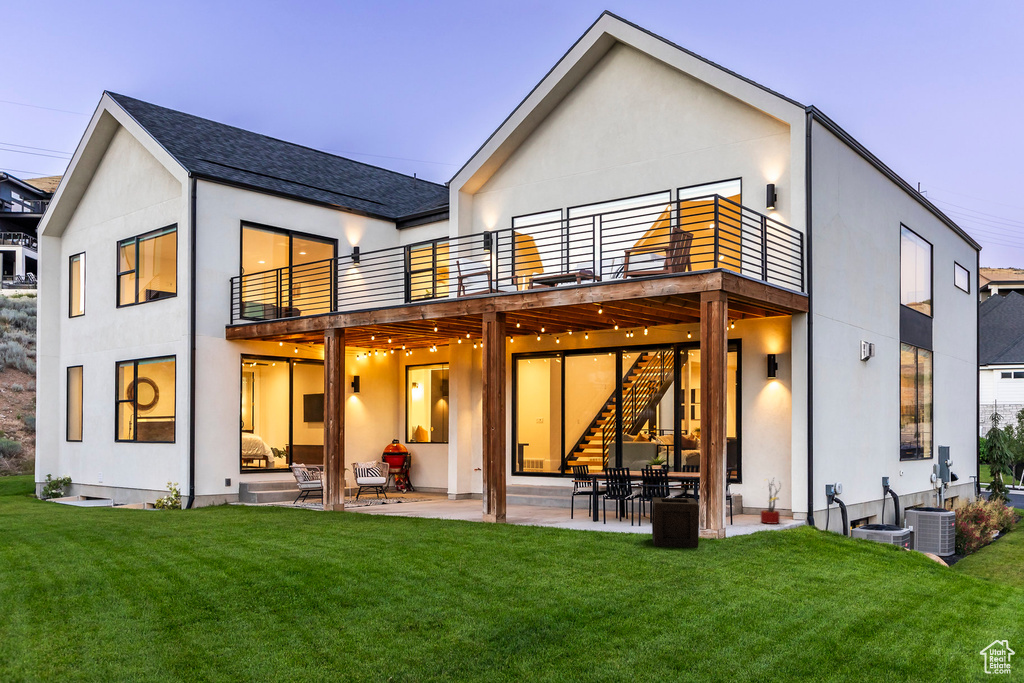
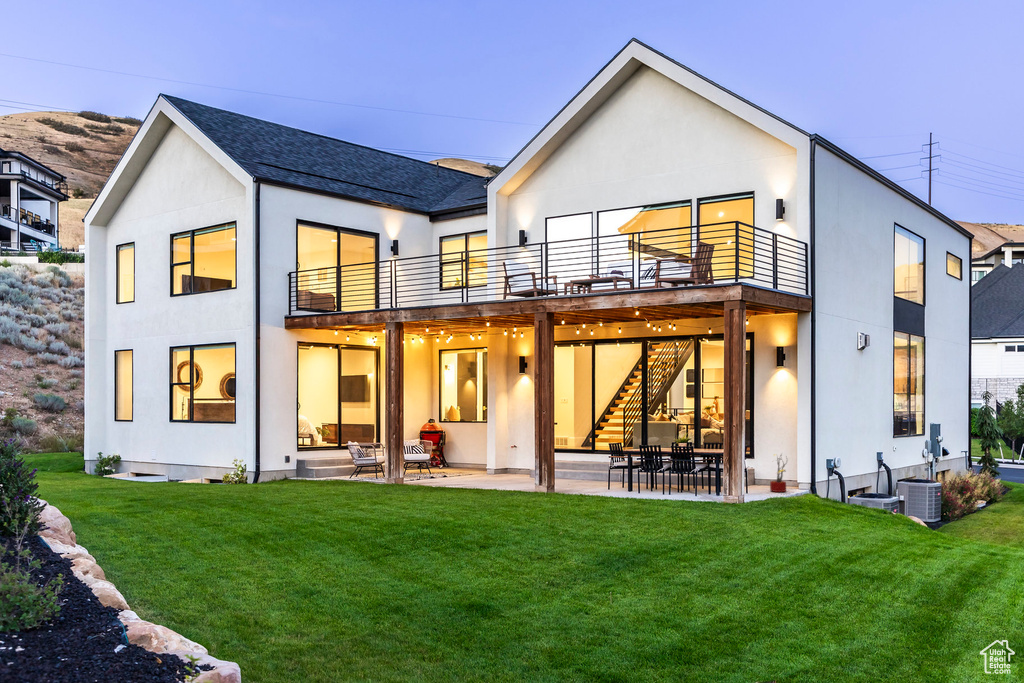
wooden crate: present [652,498,699,548] -> none [681,470,720,510]

